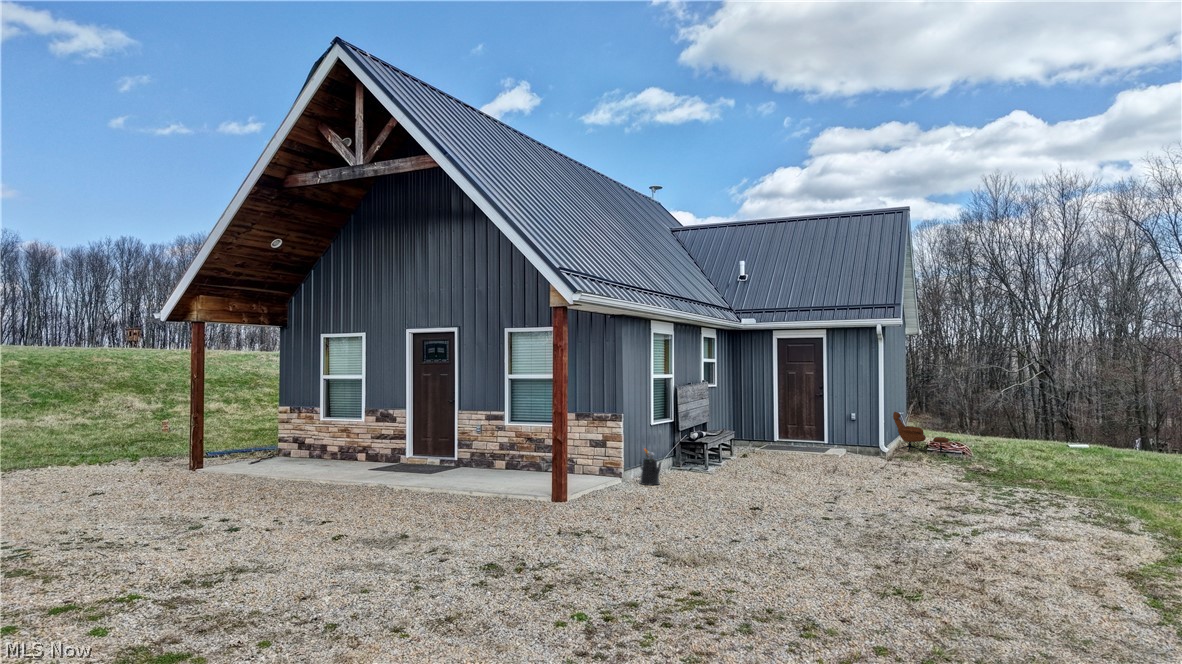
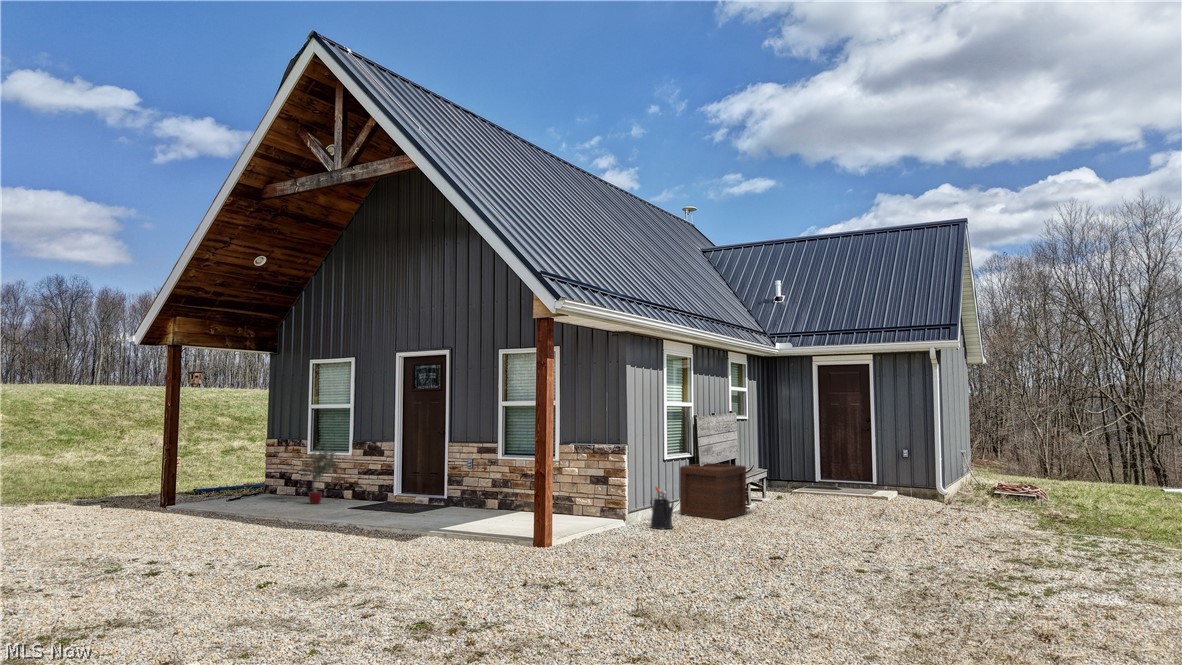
potted tree: none [317,411,354,466] -> present [301,444,337,504]
lounge chair: present [893,412,952,453] -> none [954,448,1025,497]
wooden crate: none [663,427,720,477] -> present [680,463,747,520]

